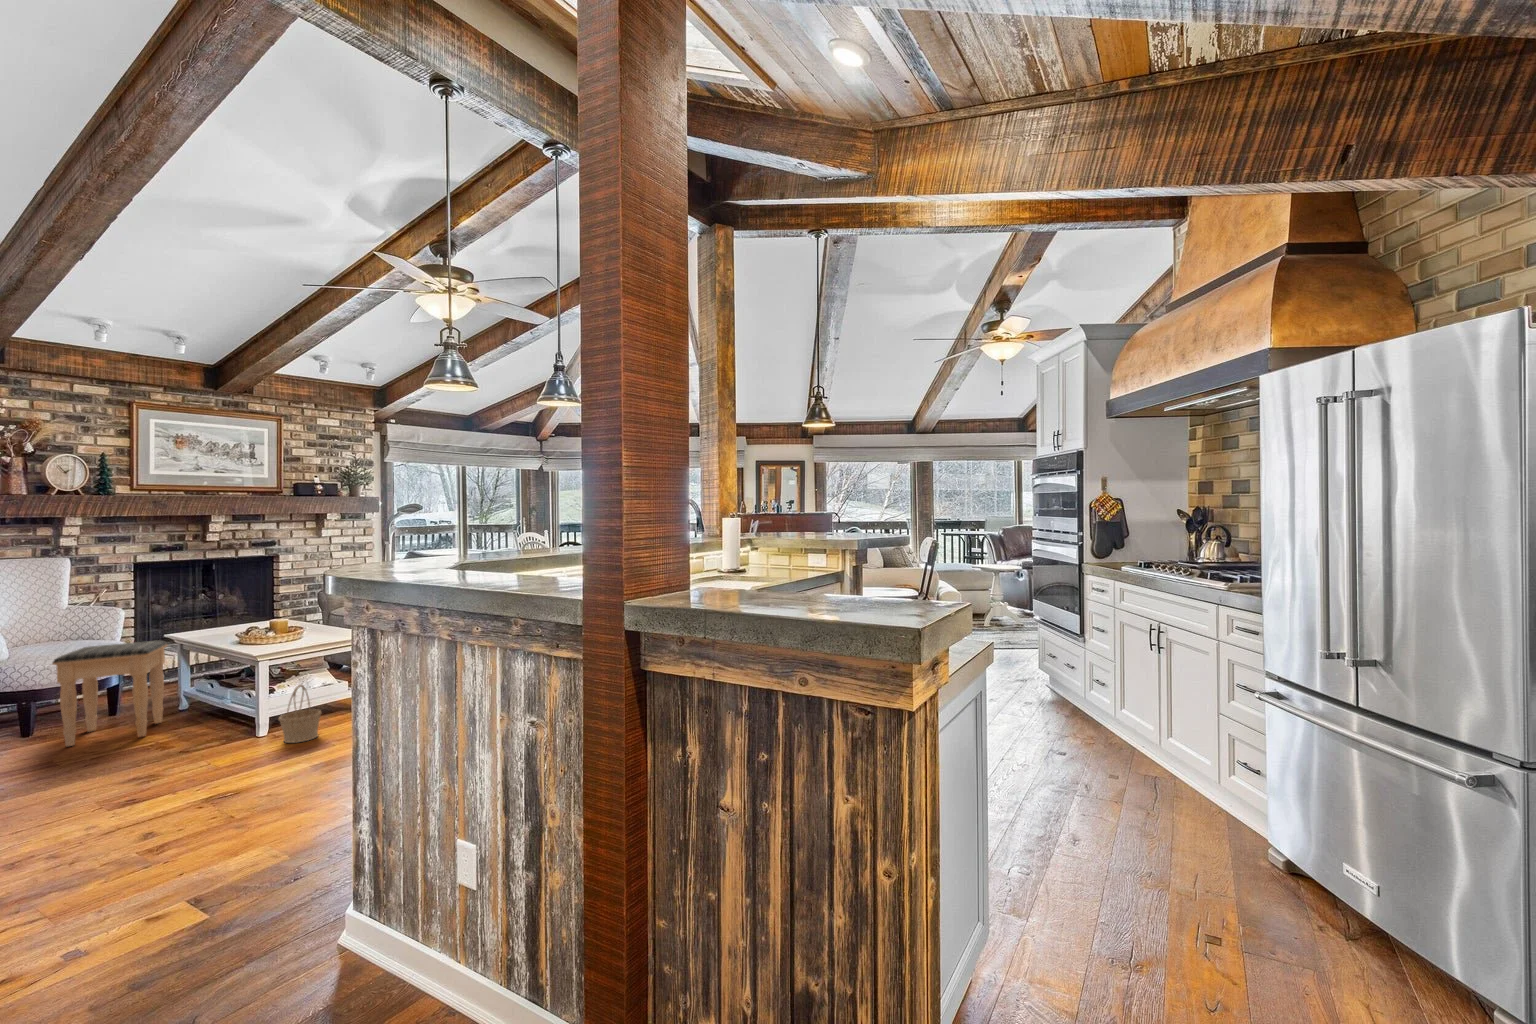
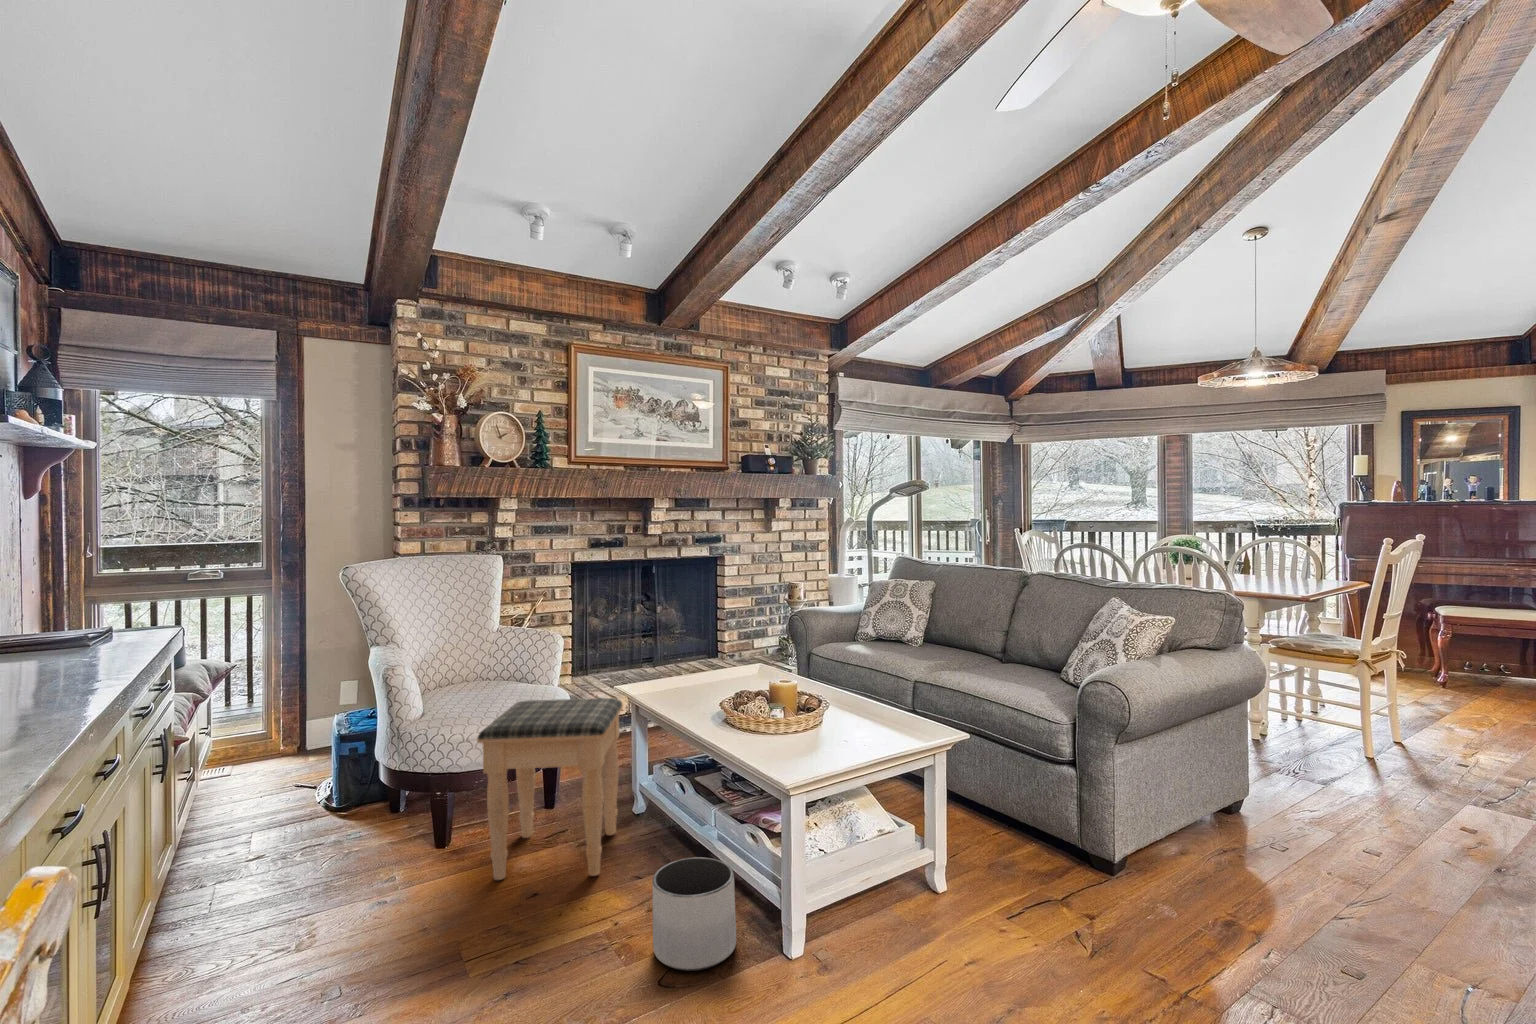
basket: present [279,685,321,743] -> none [827,843,904,977]
planter: none [174,706,228,754] -> present [652,857,736,971]

